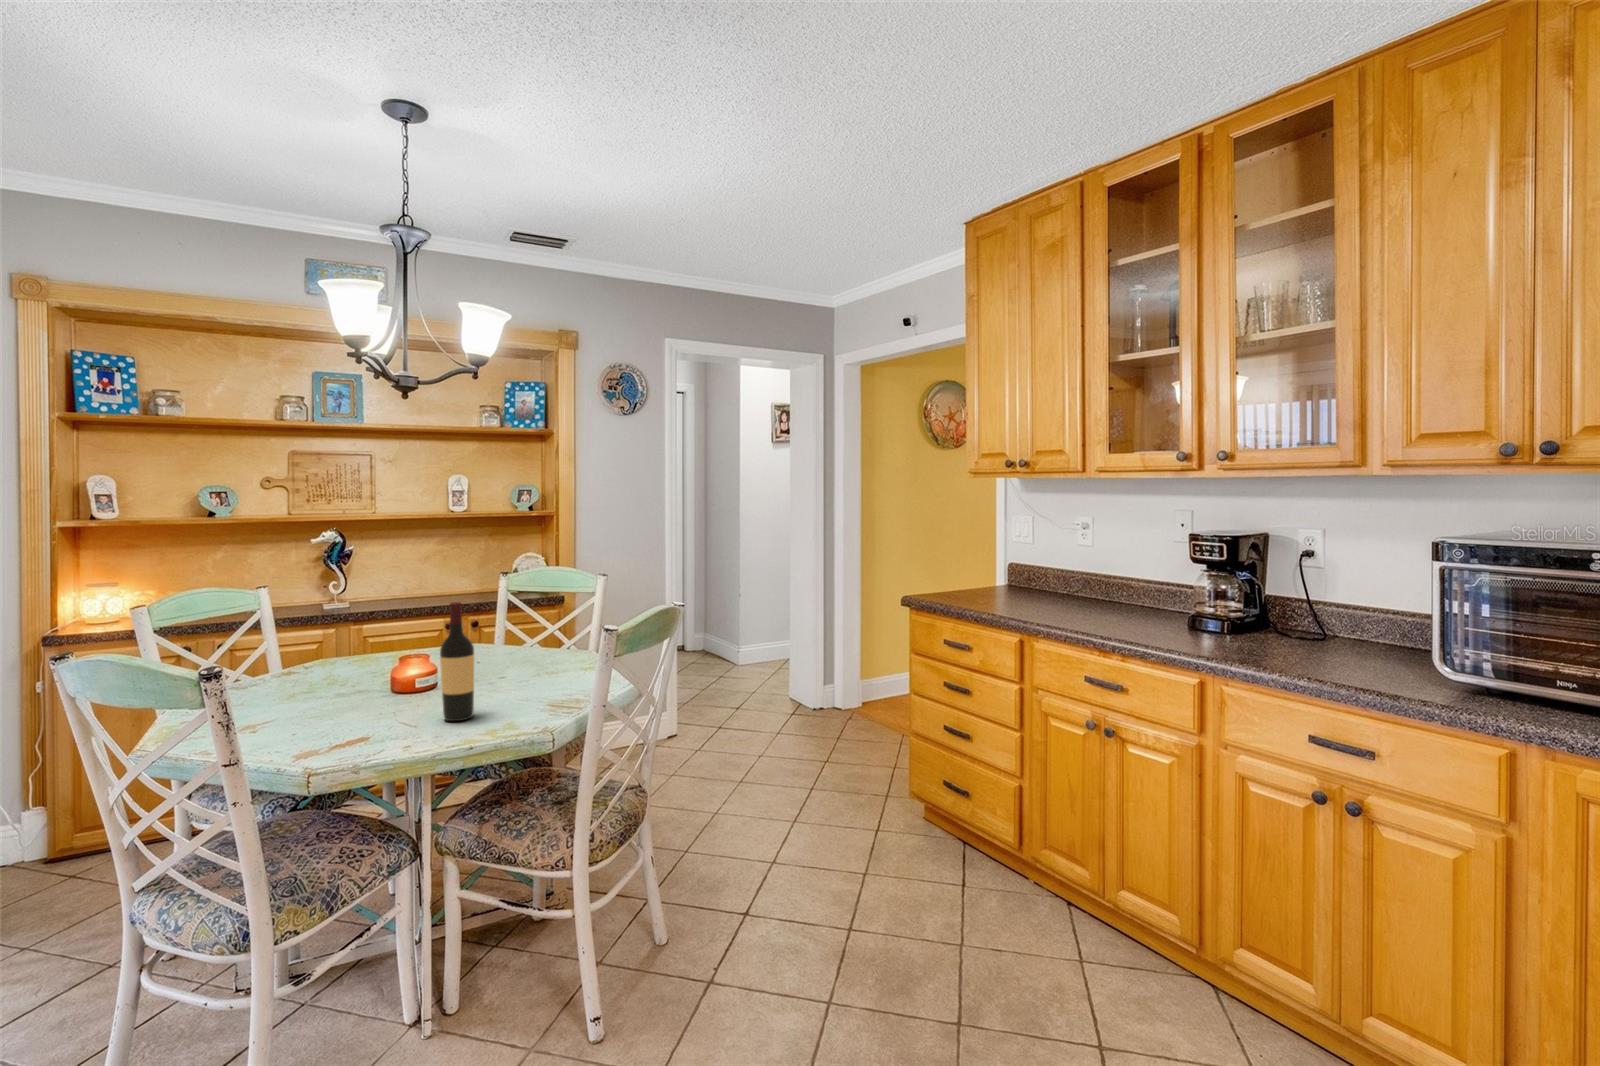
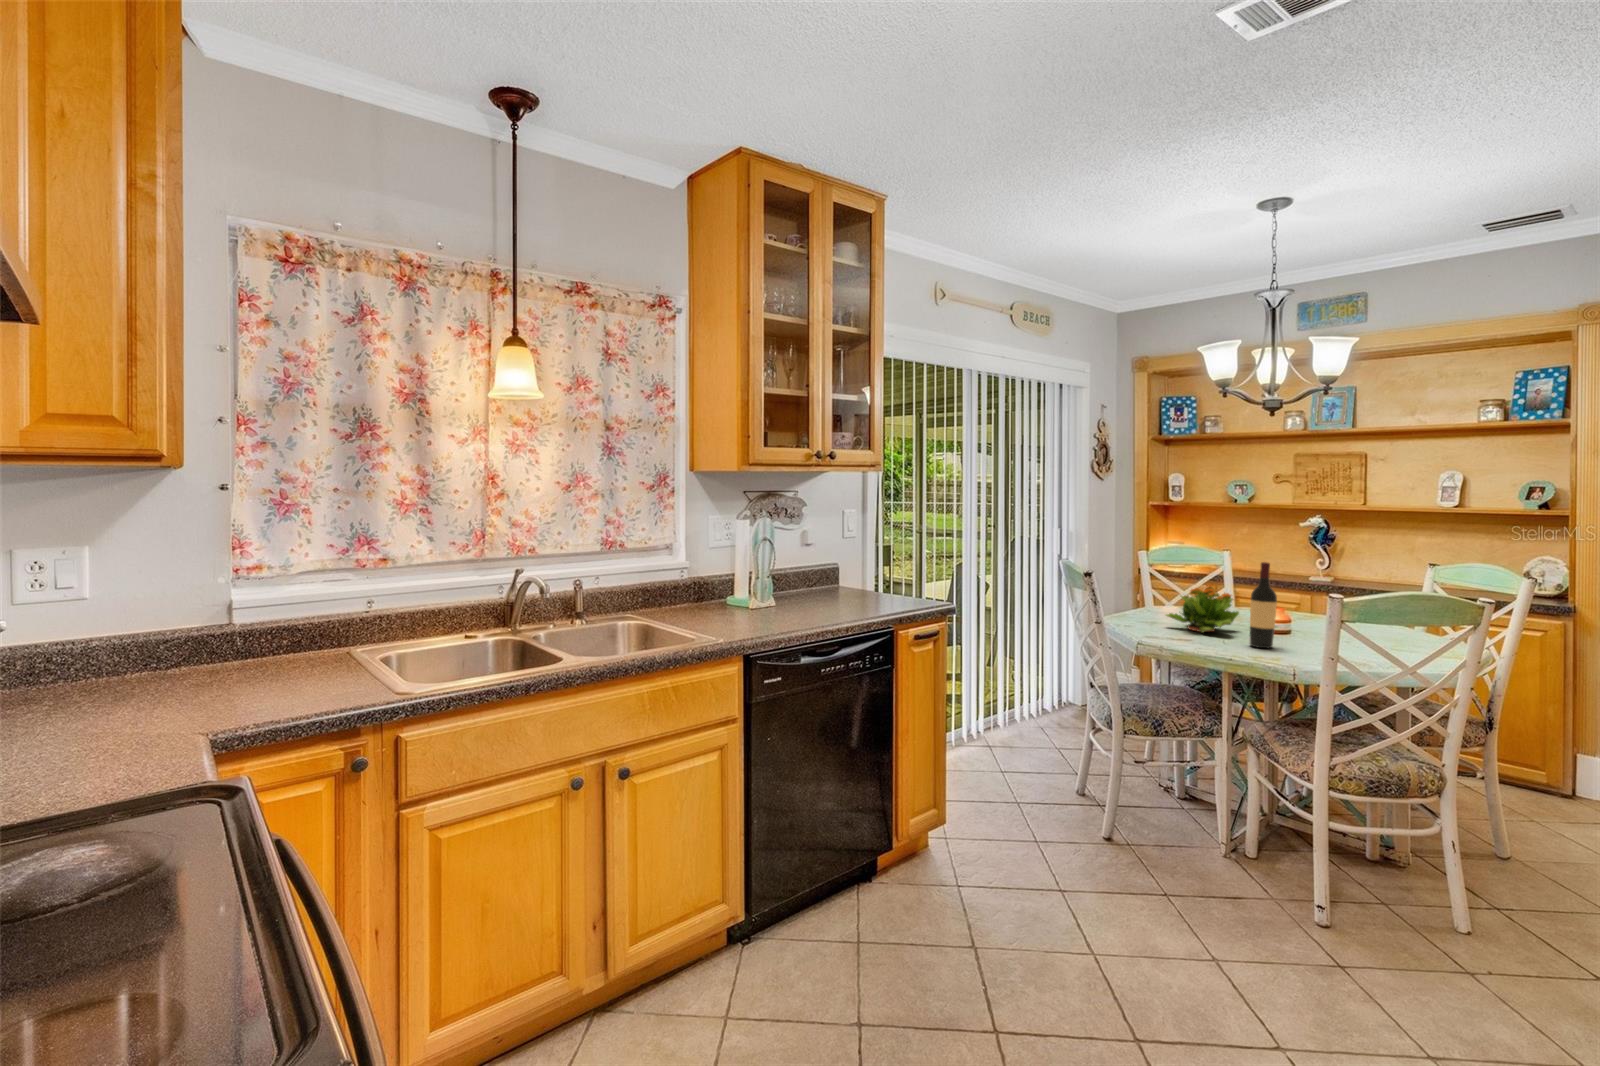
potted flower: none [282,647,401,722] -> present [1166,586,1239,632]

